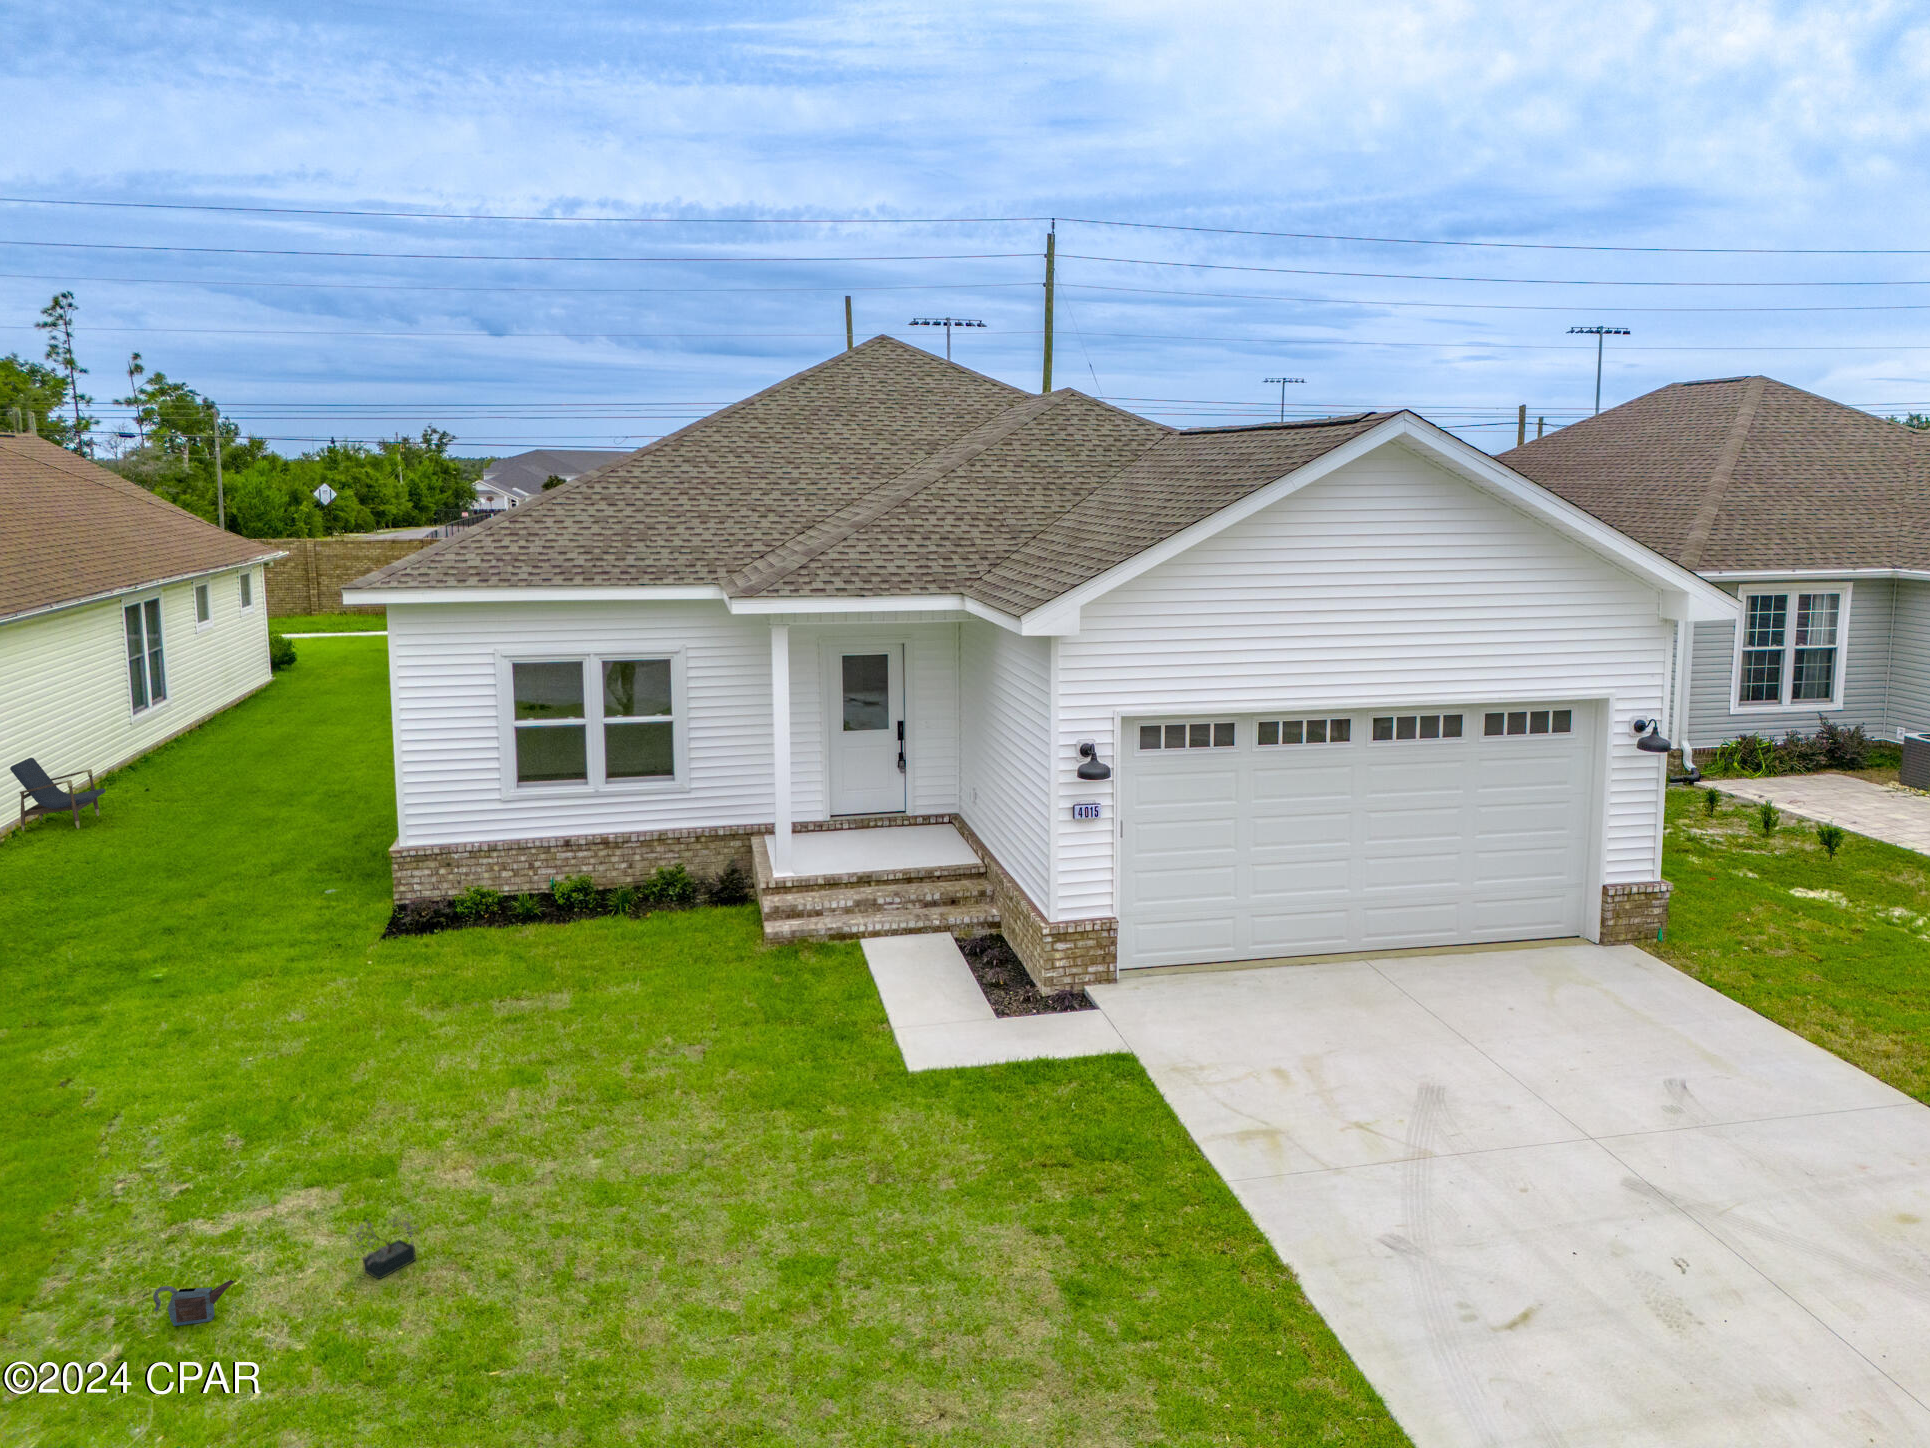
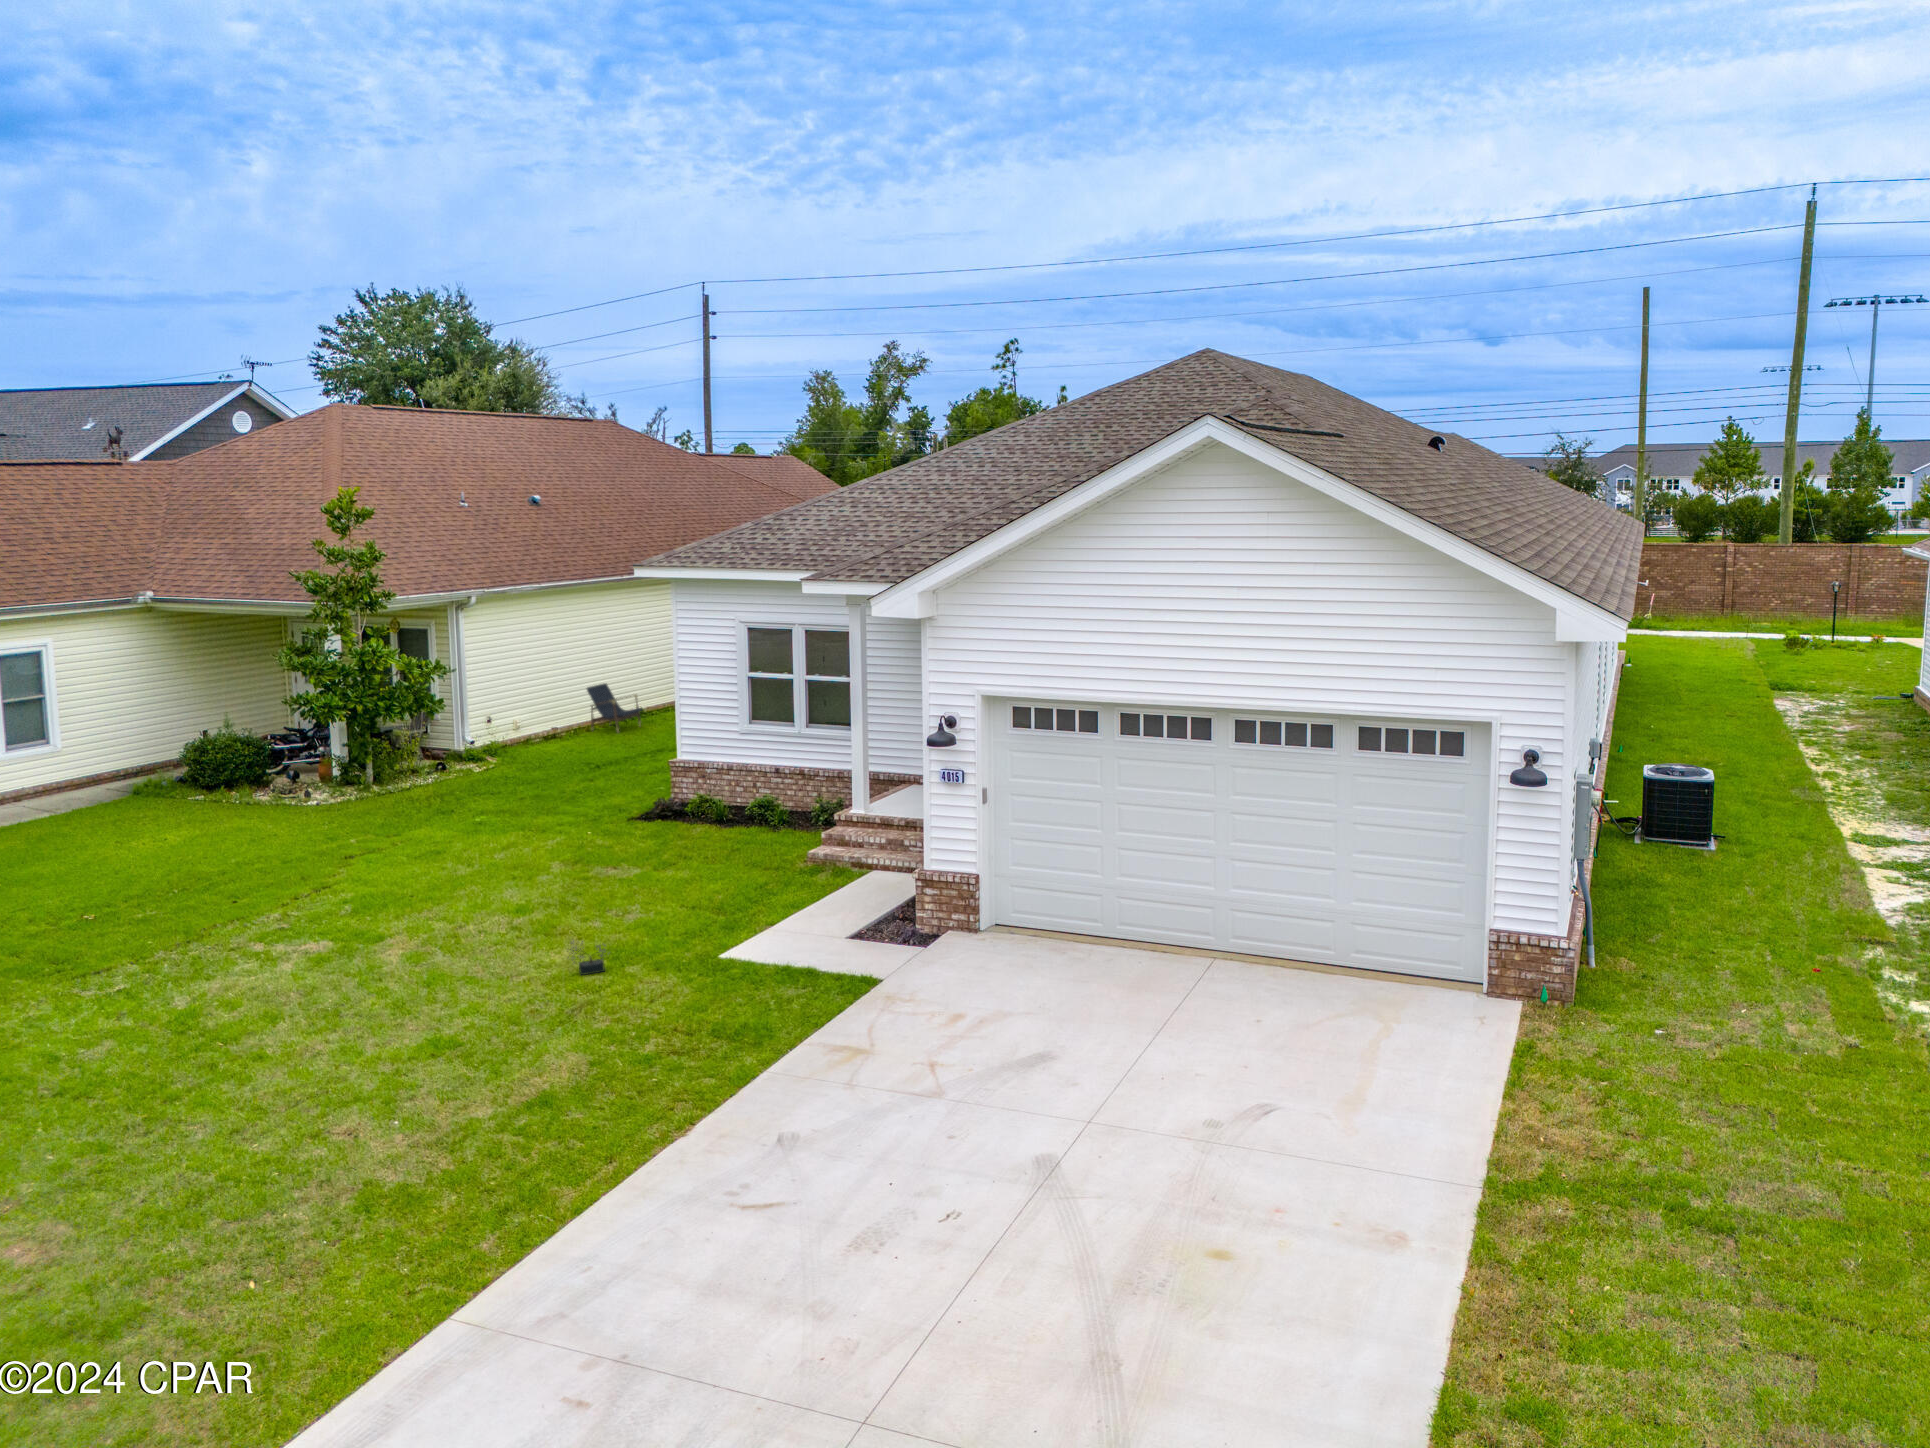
decorative plant: present [349,1214,419,1279] -> present [568,941,605,975]
watering can: present [153,1280,234,1326] -> none [208,960,237,986]

